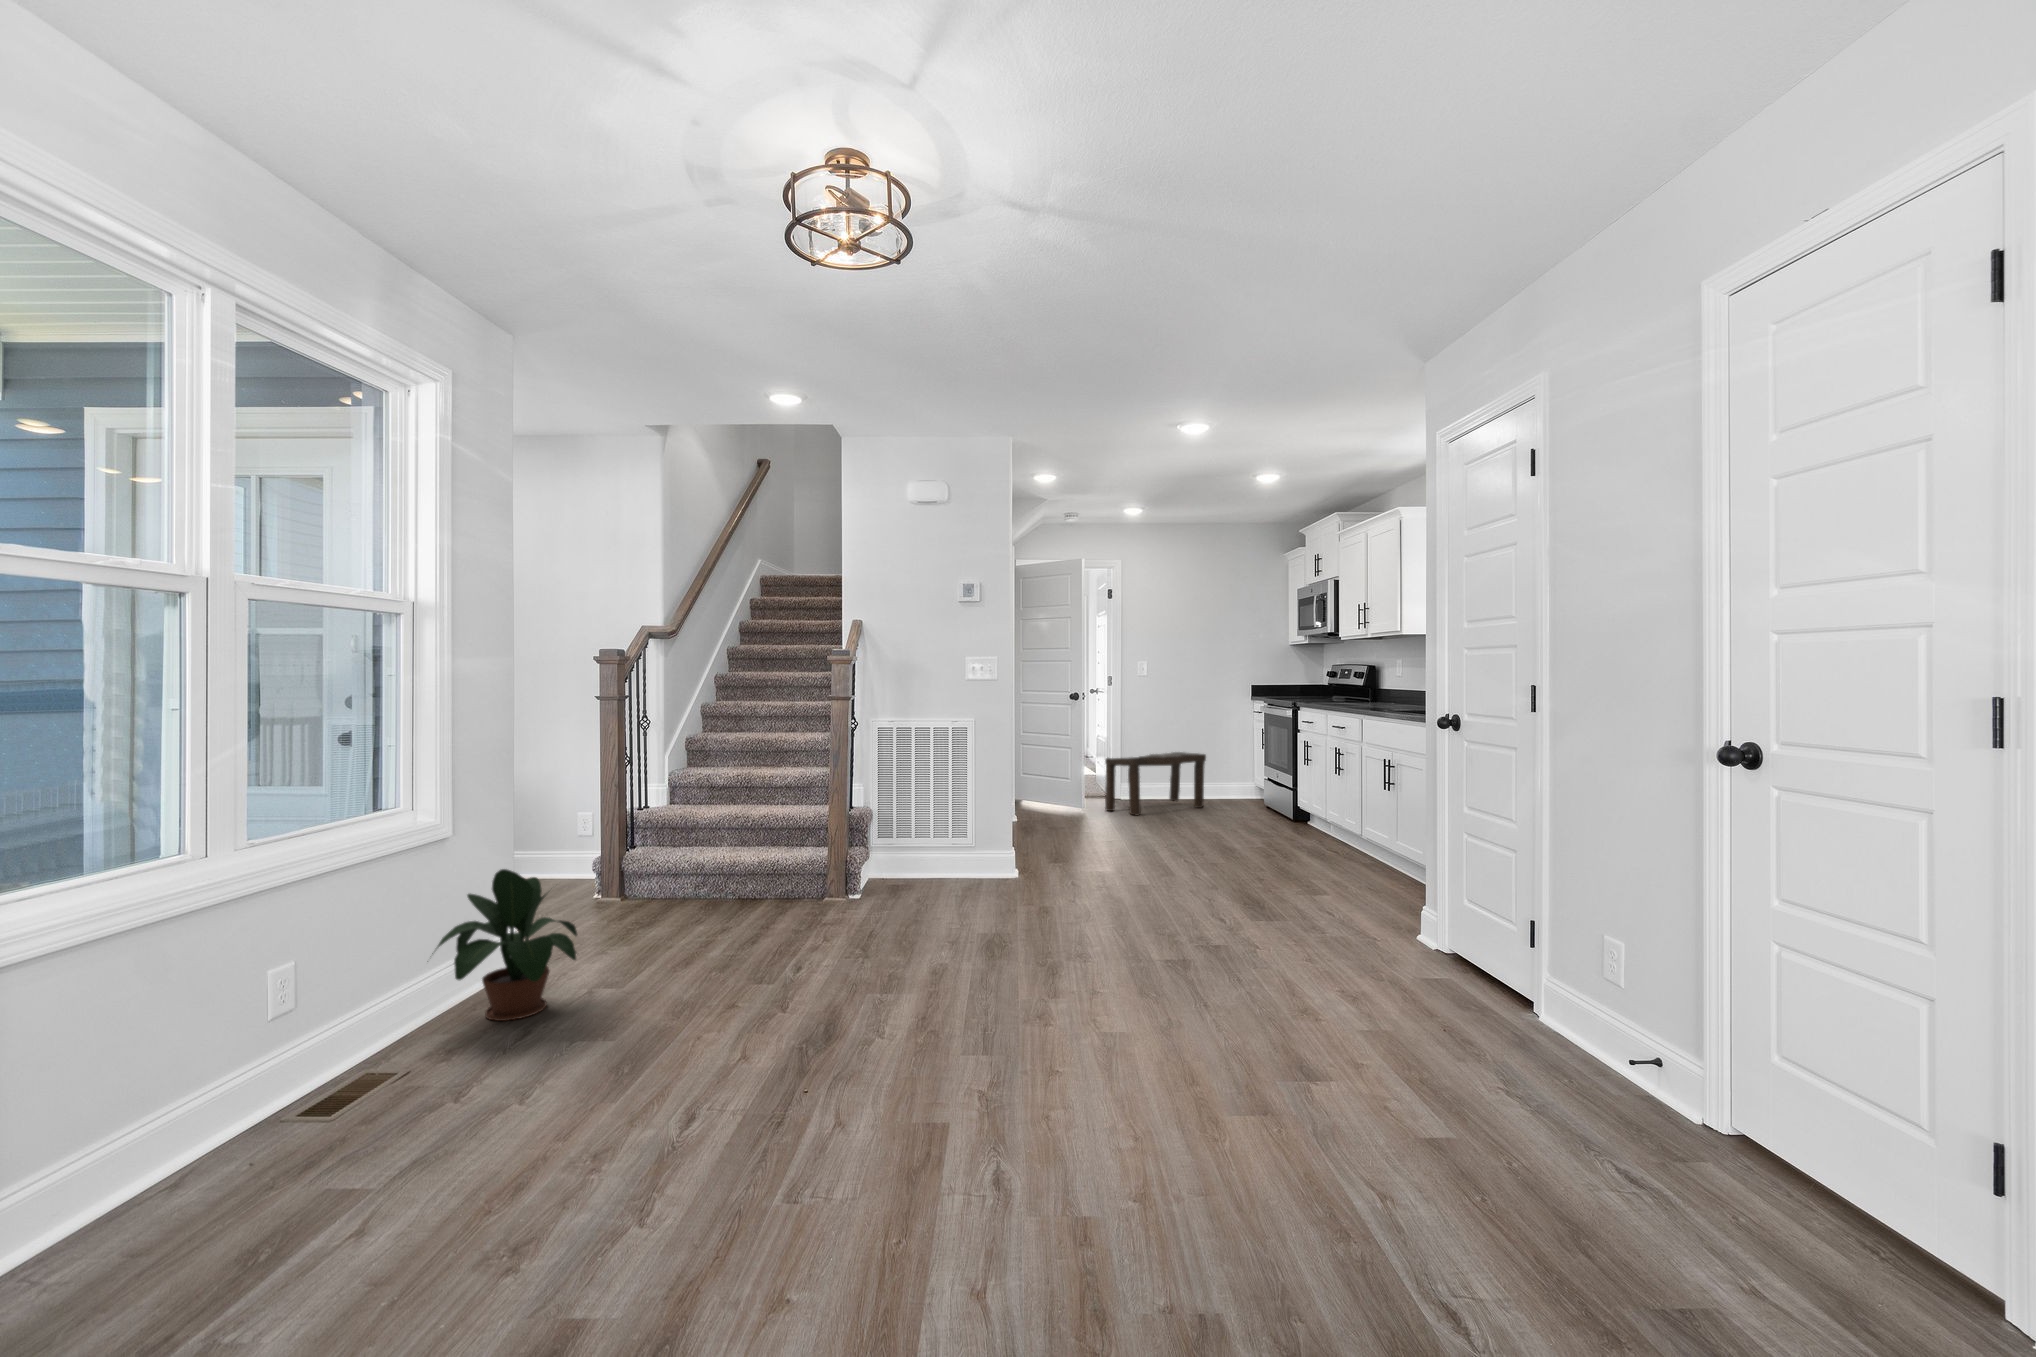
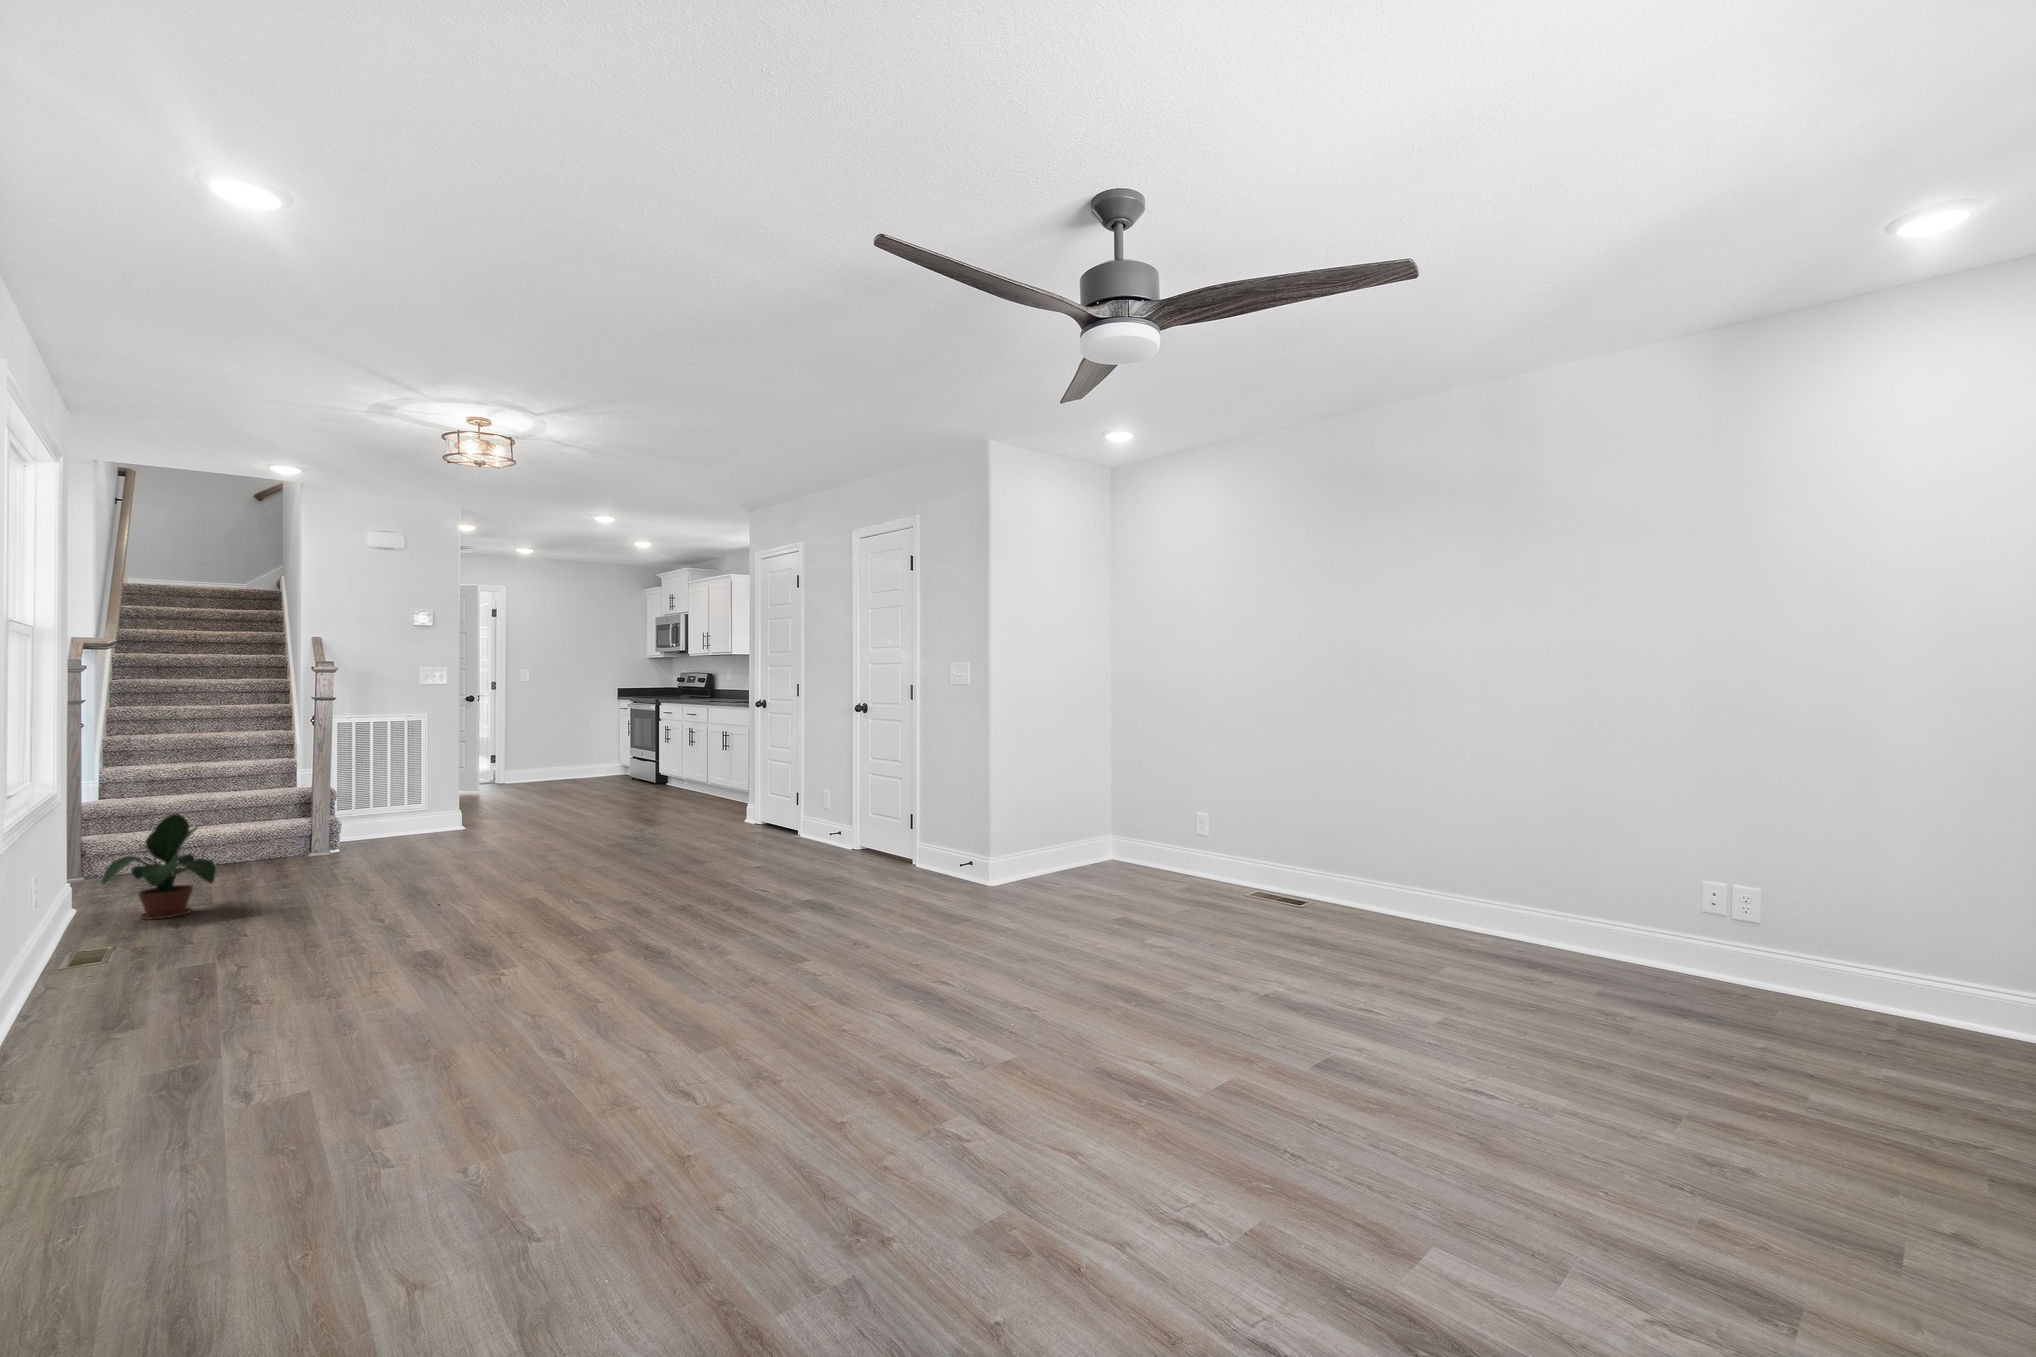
bench: present [1105,752,1206,815] -> none [495,742,583,793]

